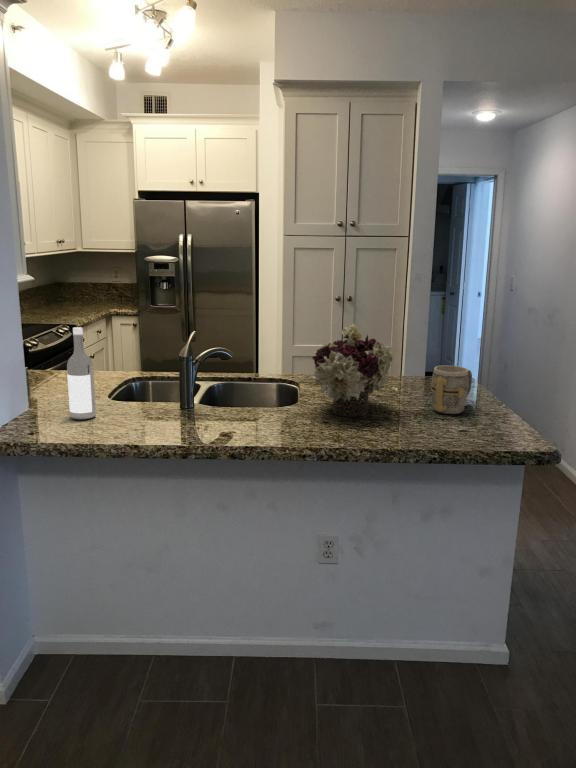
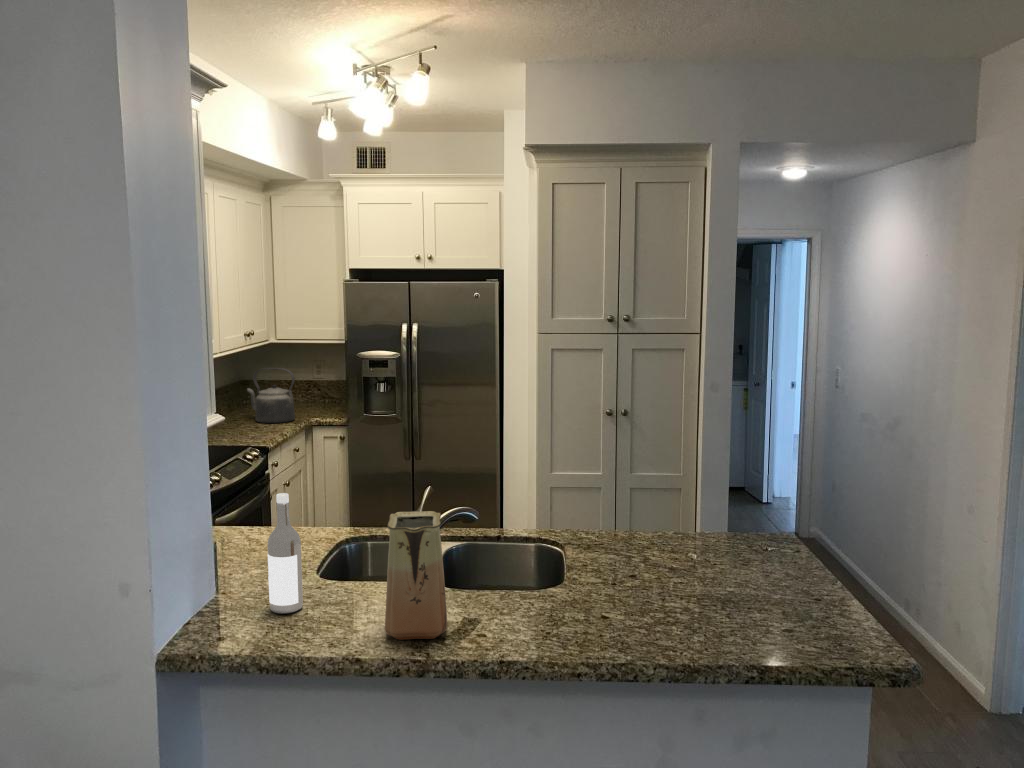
kettle: none [60,269,98,312] -> present [247,368,295,423]
flower arrangement: present [312,324,393,417] -> none [585,482,691,606]
vase: none [158,339,205,434] -> present [385,511,447,640]
mug: present [431,366,472,414] -> none [741,533,795,601]

